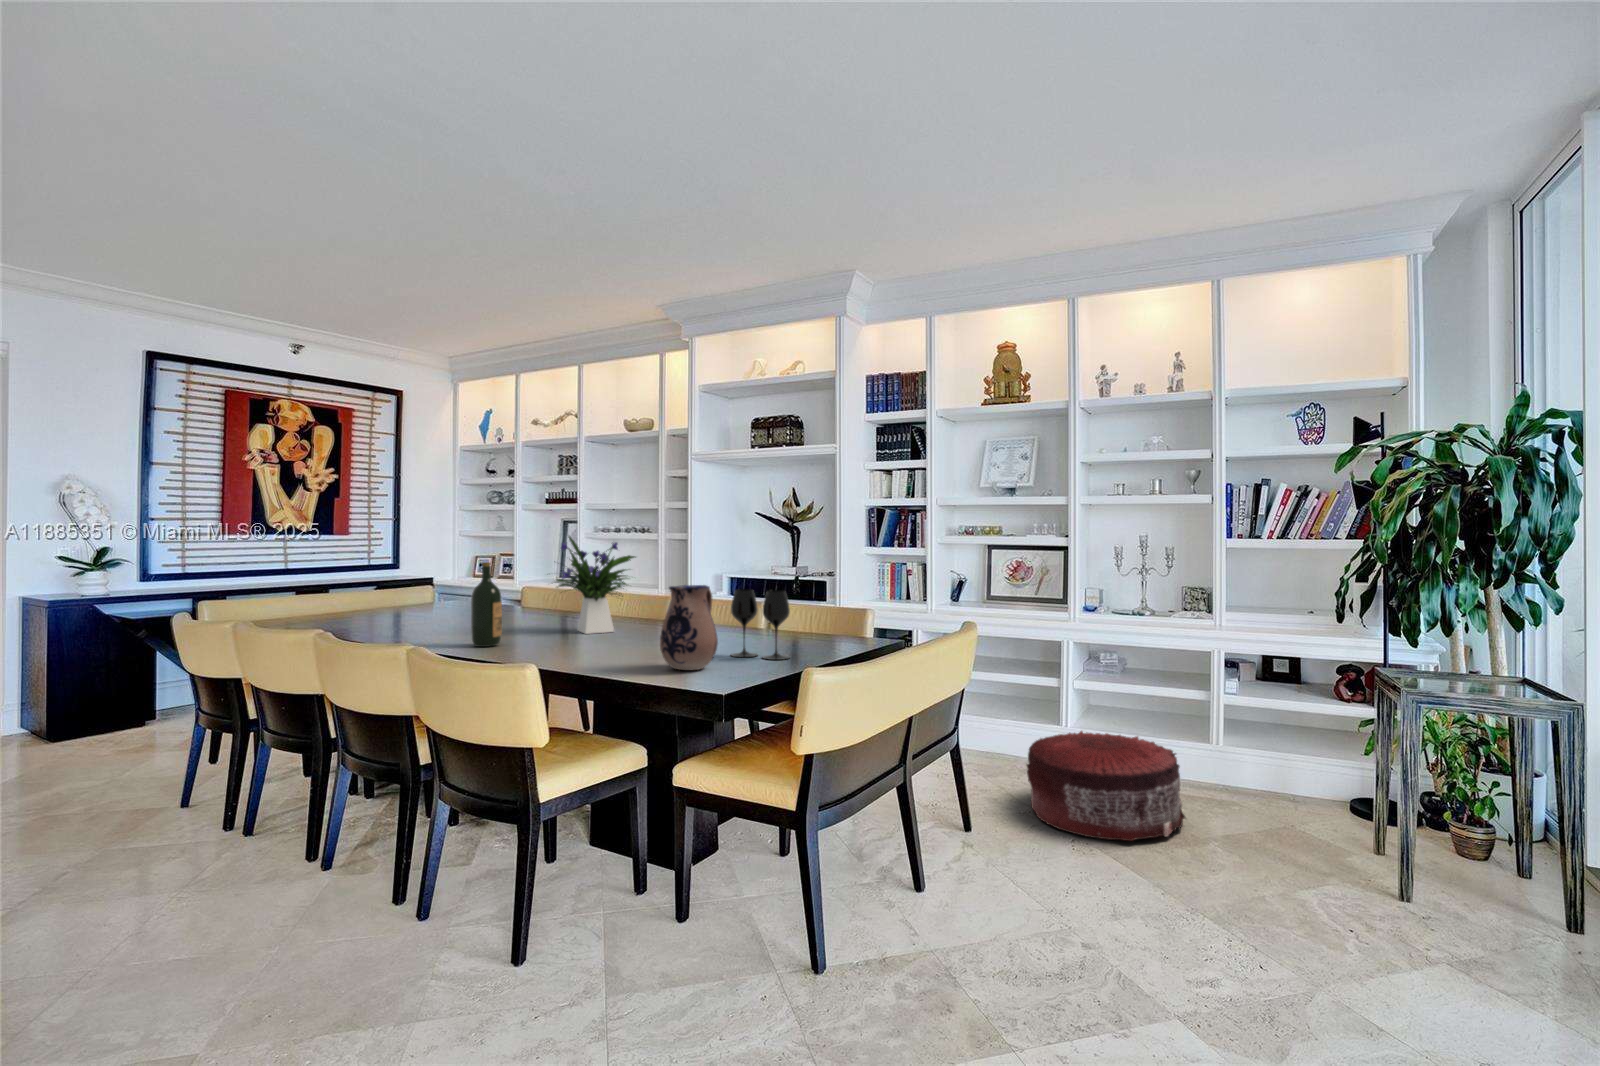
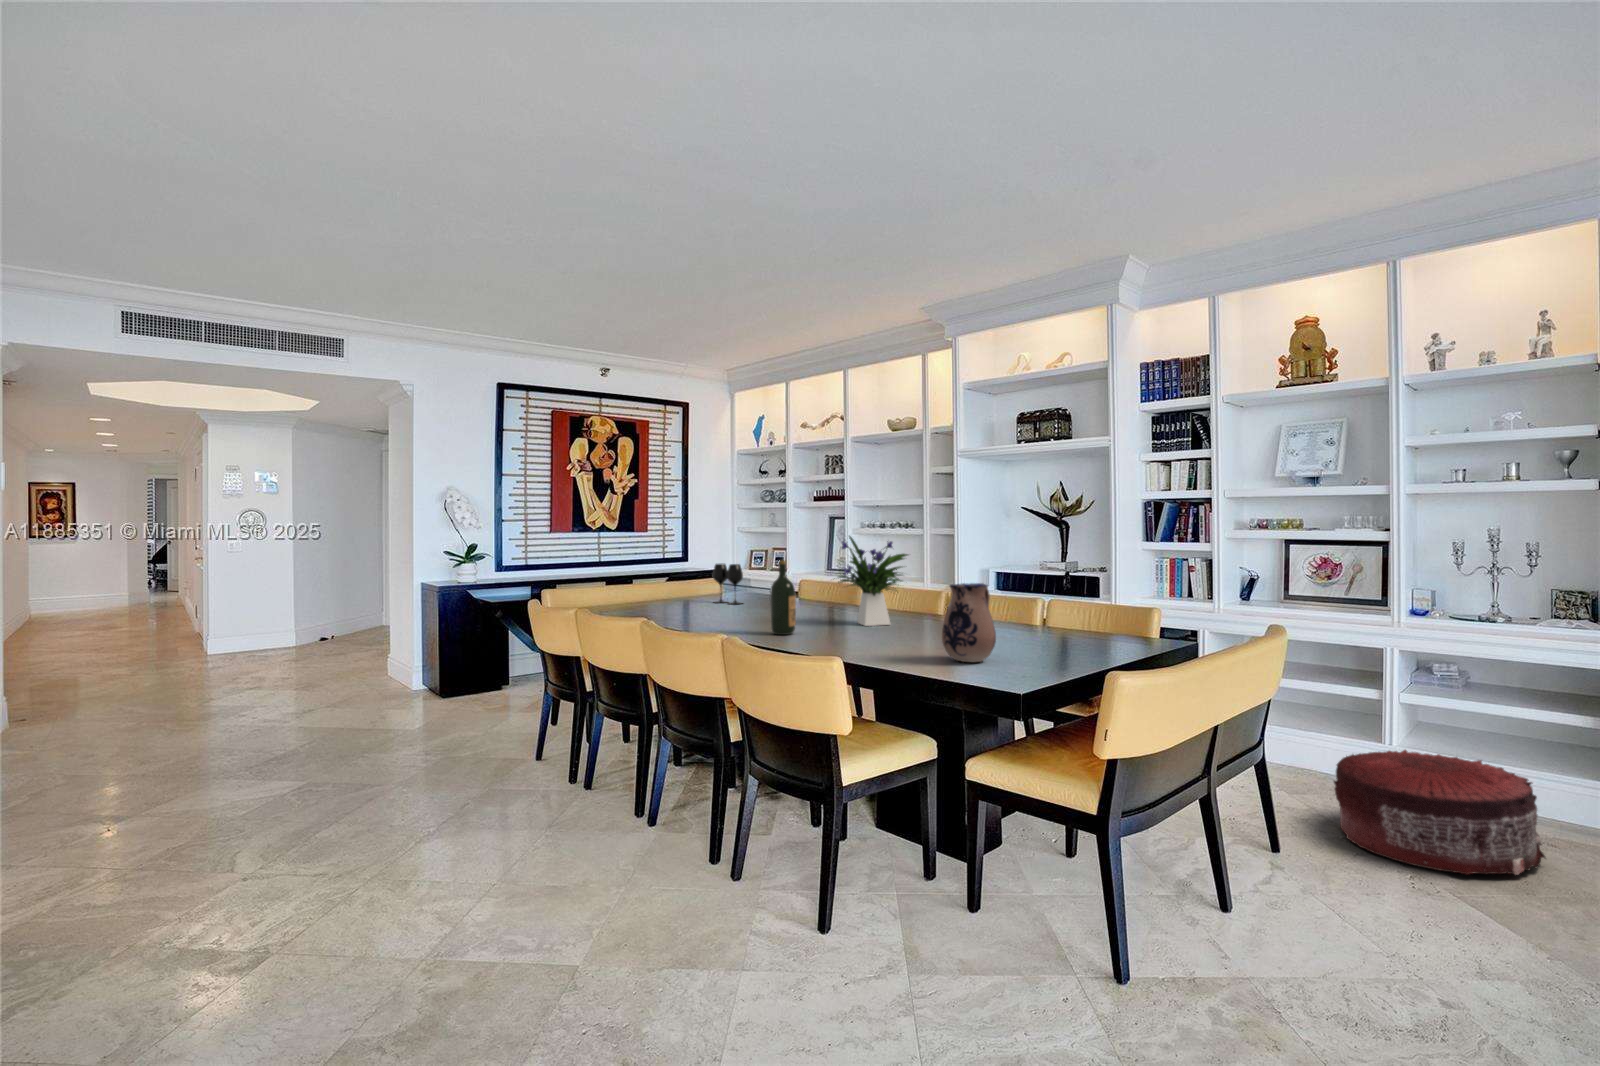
wine glass: present [731,589,790,660] -> present [713,564,743,604]

